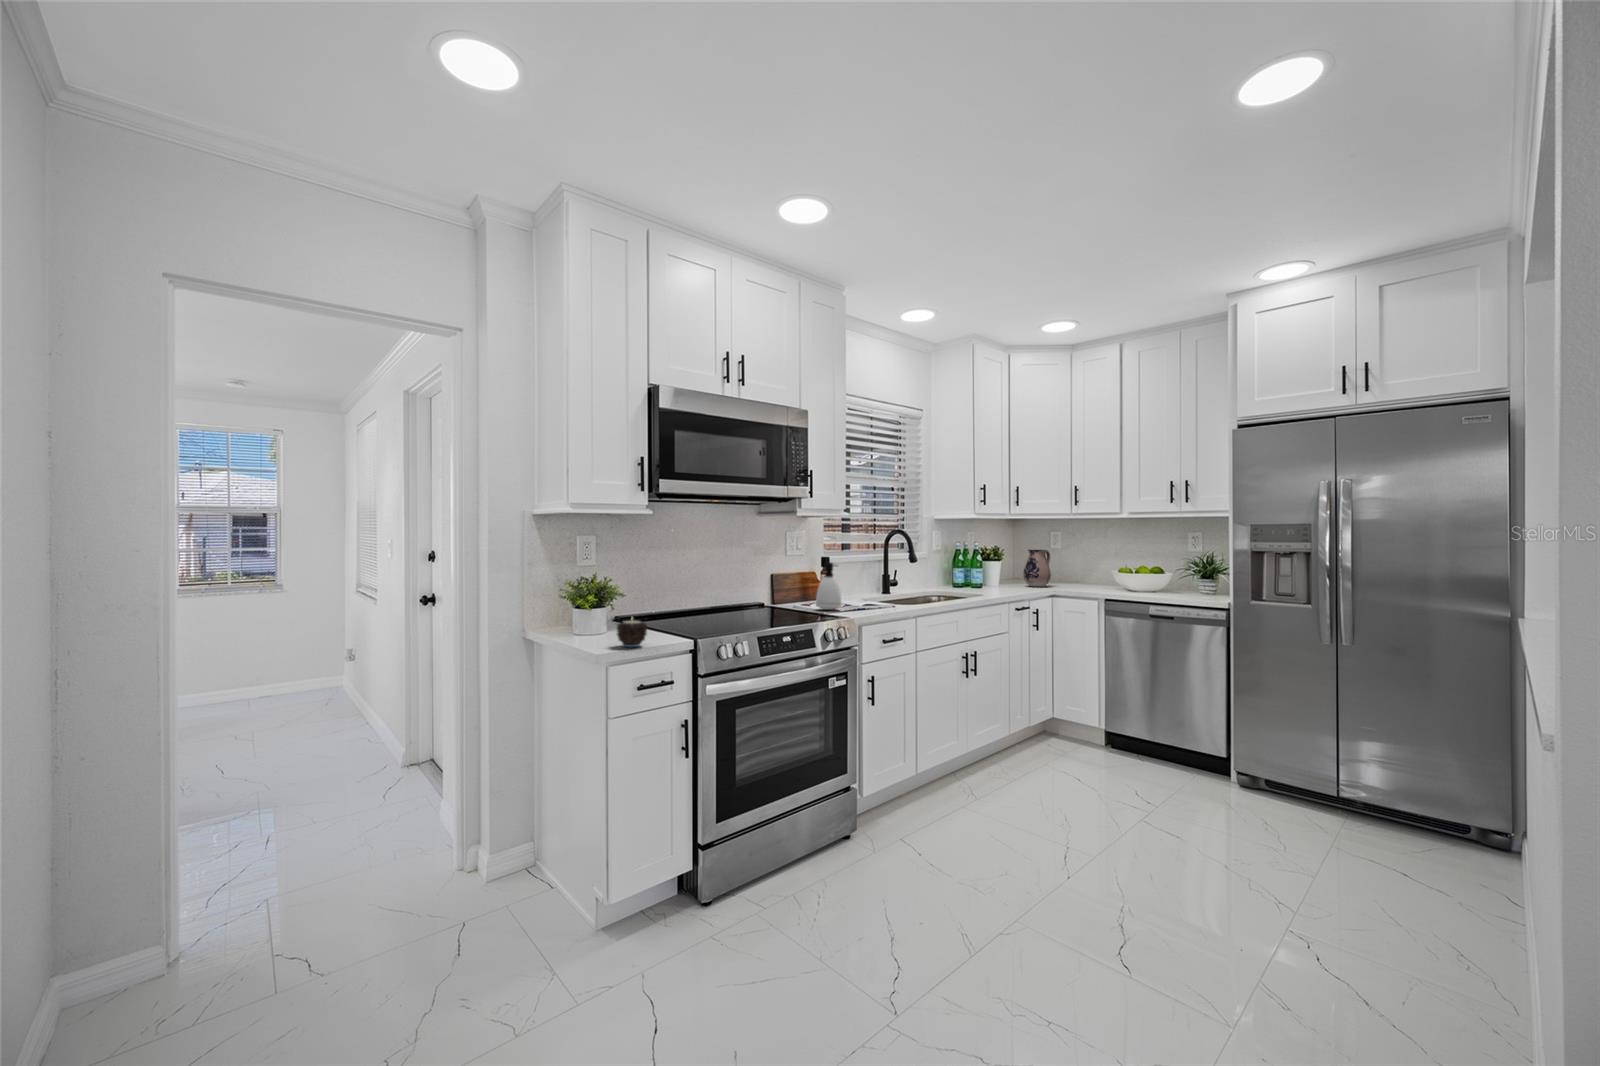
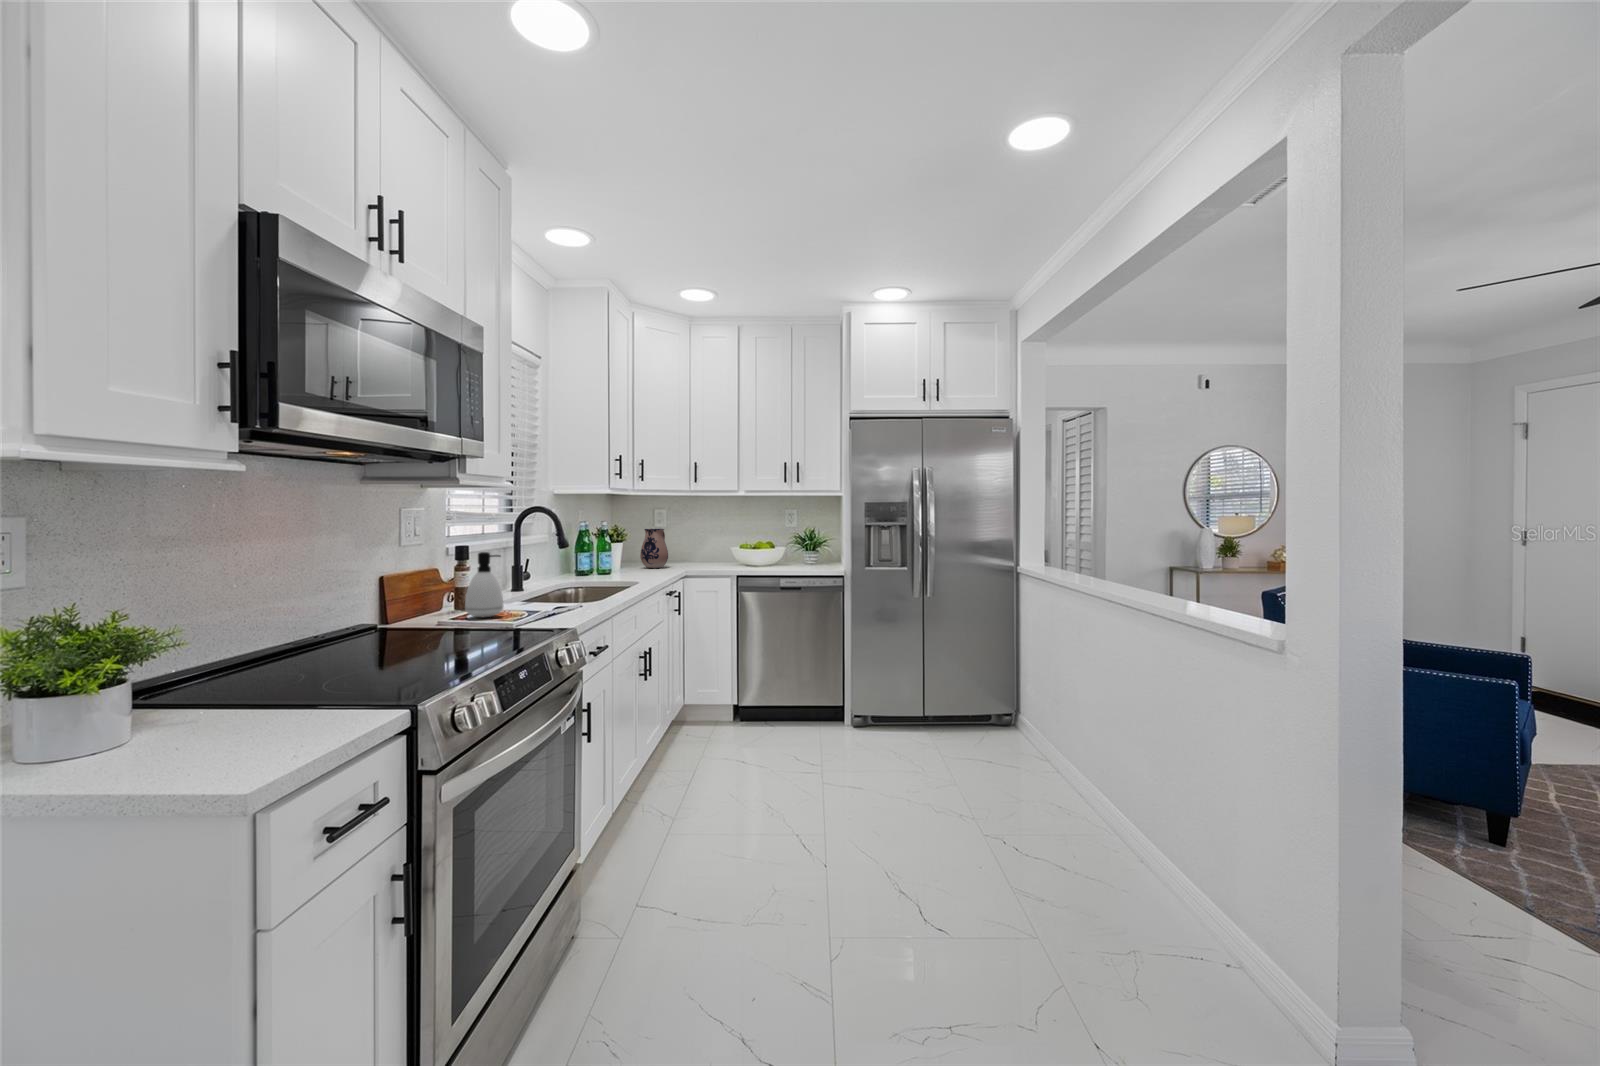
candle: present [617,620,647,647] -> none [213,674,294,737]

